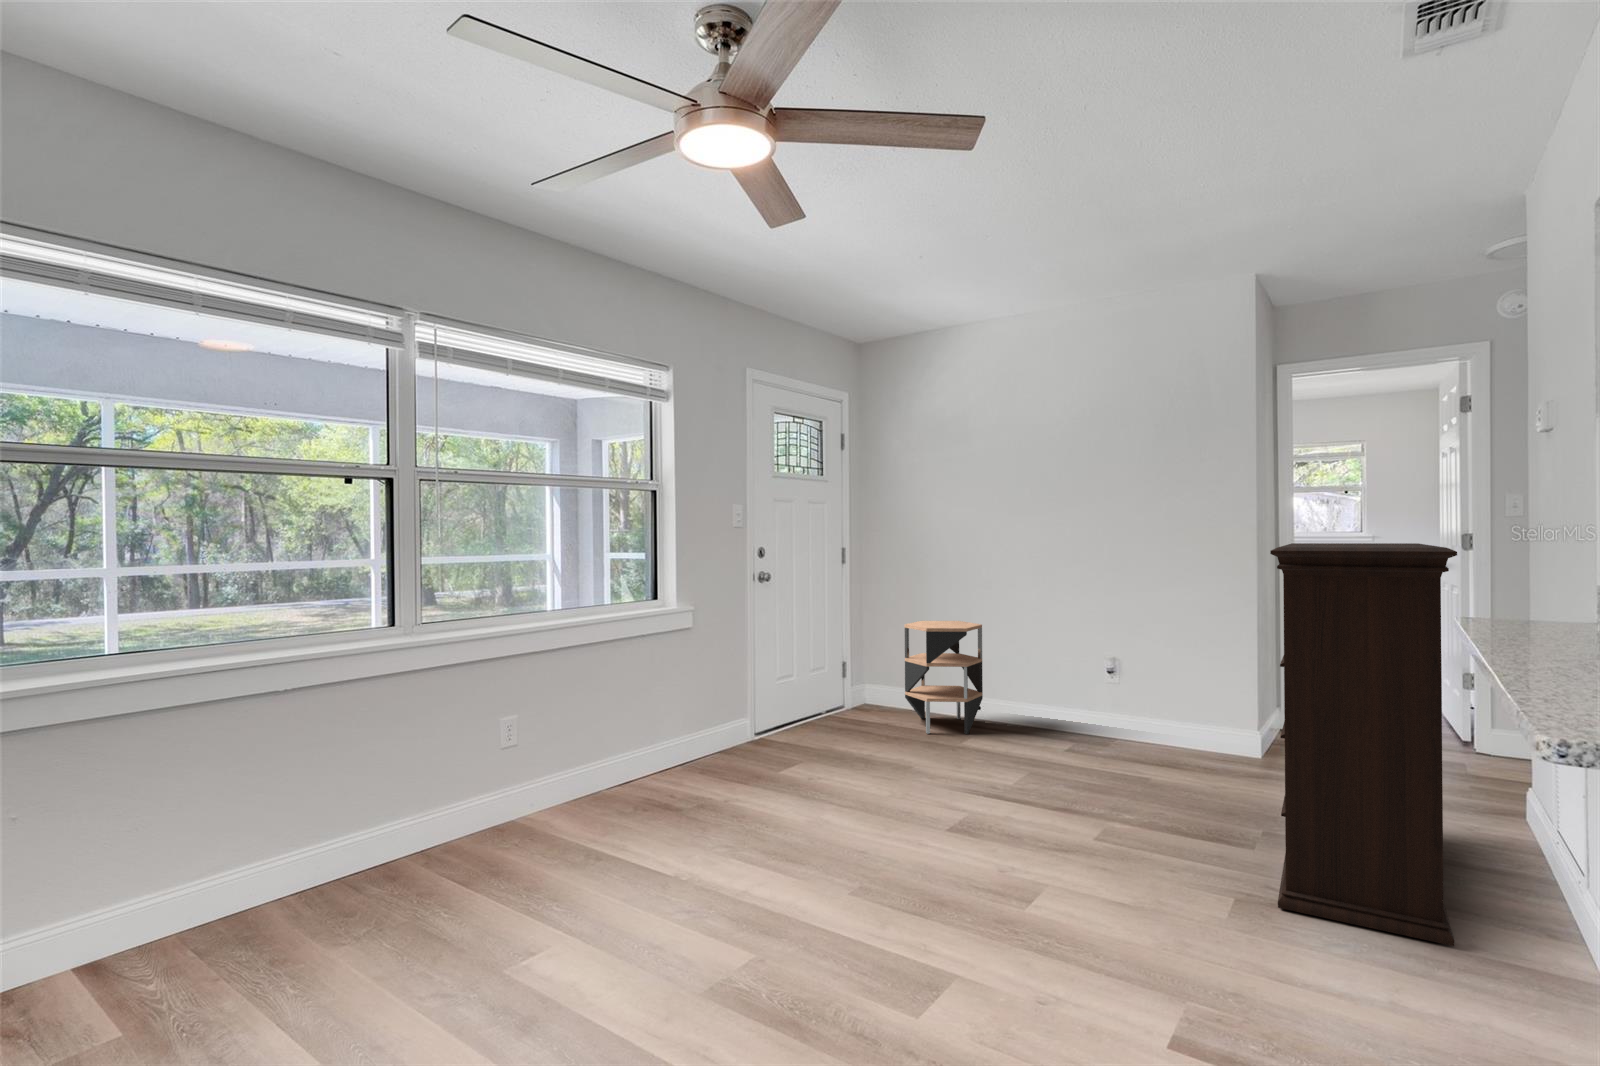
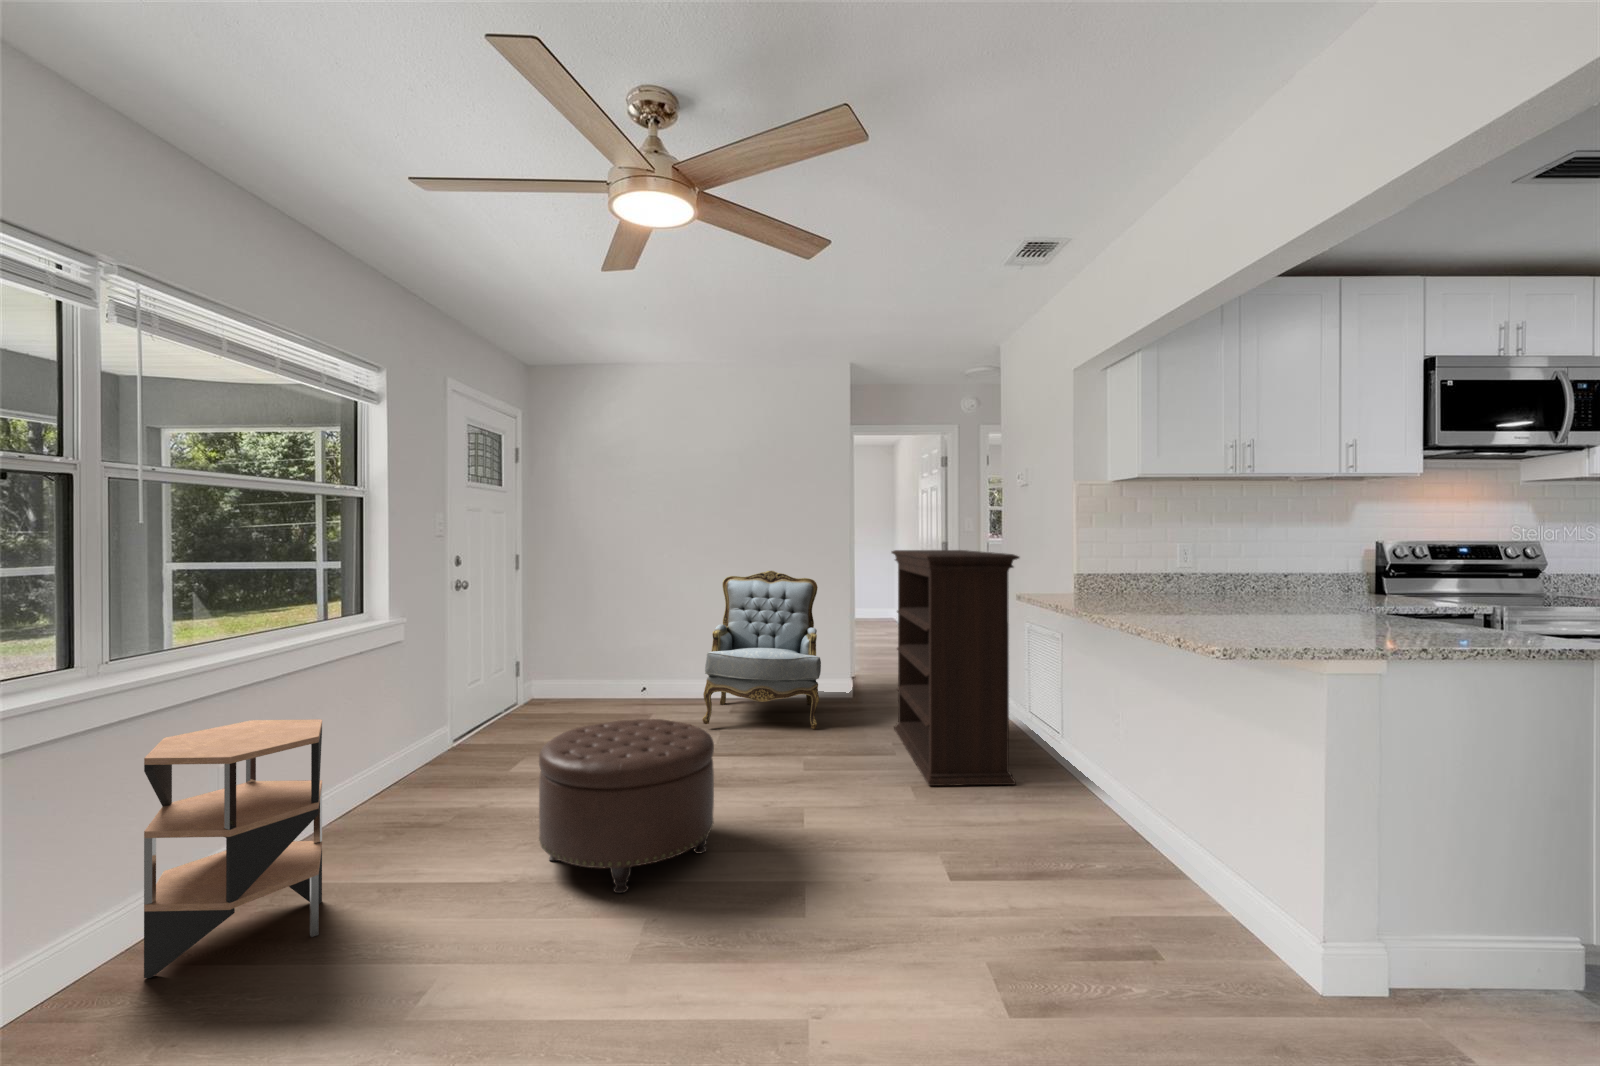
armchair: none [1012,572,1201,791] -> present [702,571,821,729]
side table: present [905,621,983,734] -> present [144,720,322,978]
ottoman: none [712,735,907,927] -> present [539,719,714,893]

